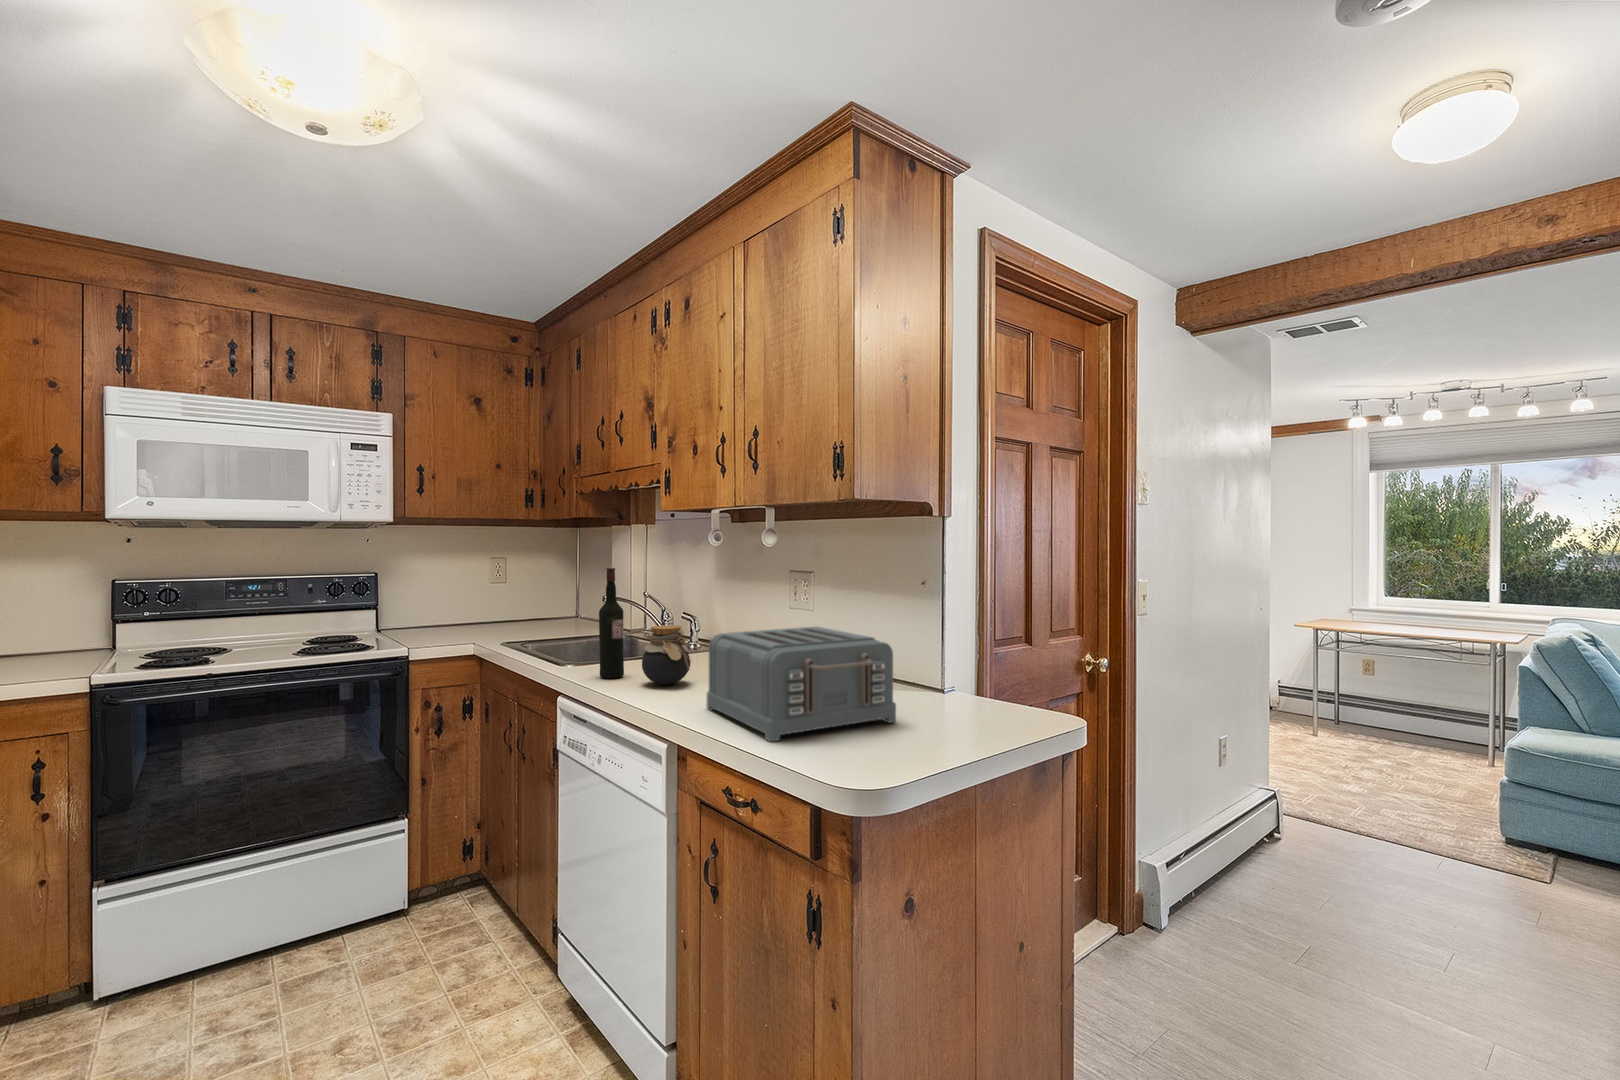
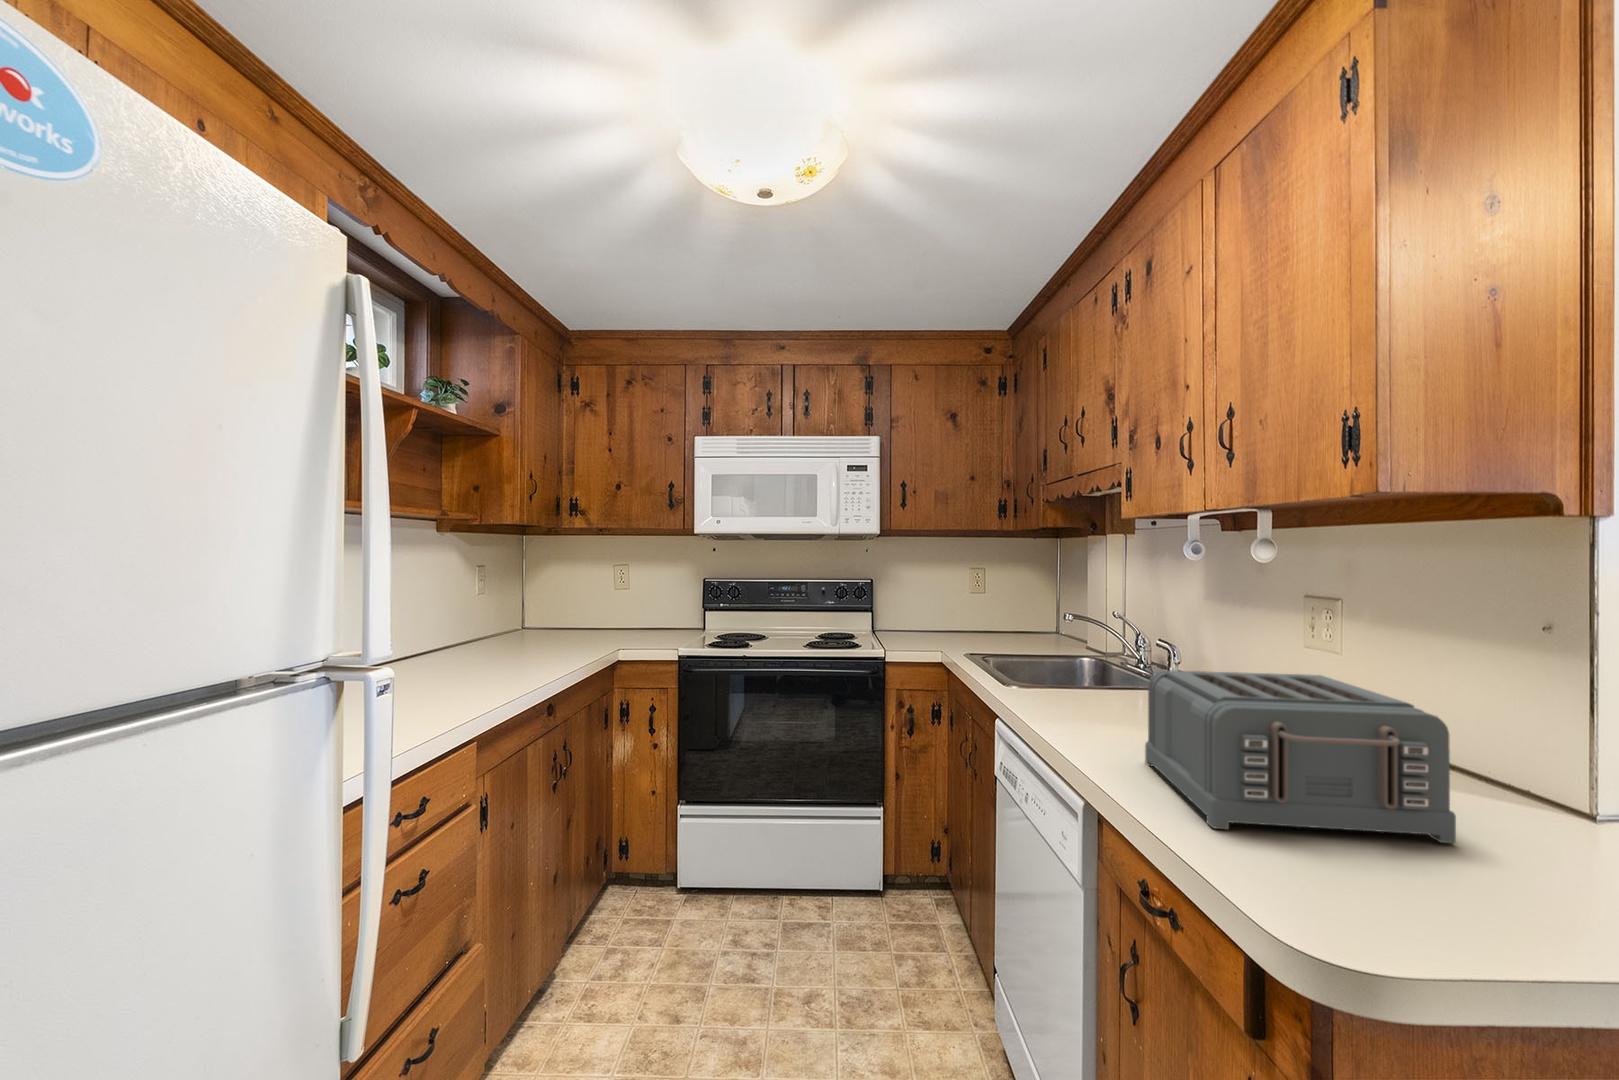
wine bottle: present [599,568,624,678] -> none [1038,583,1066,706]
jar: present [642,625,691,685] -> none [1080,652,1141,723]

